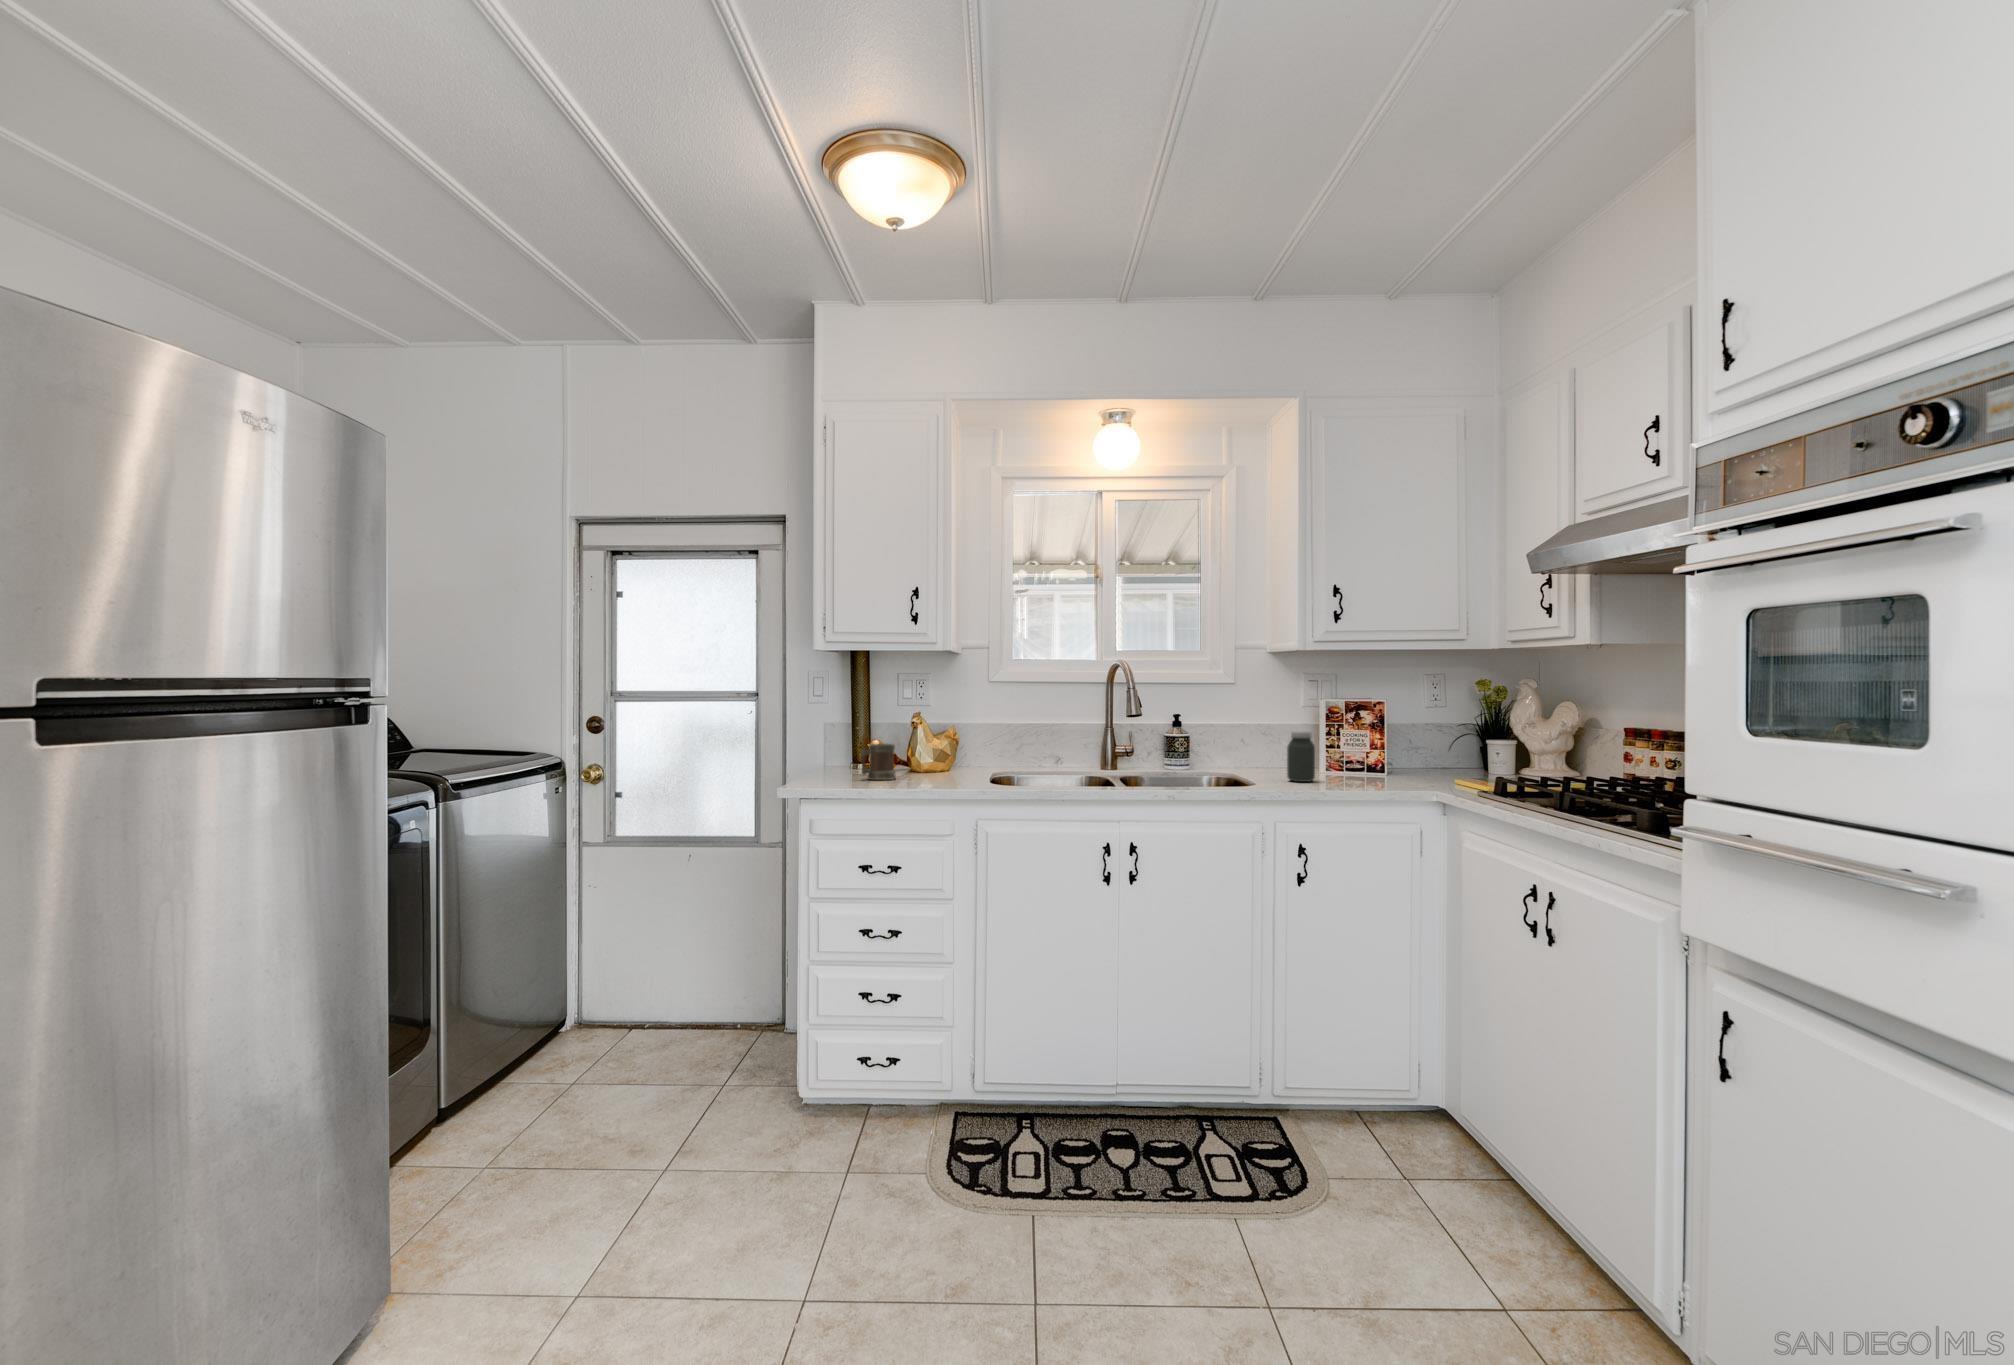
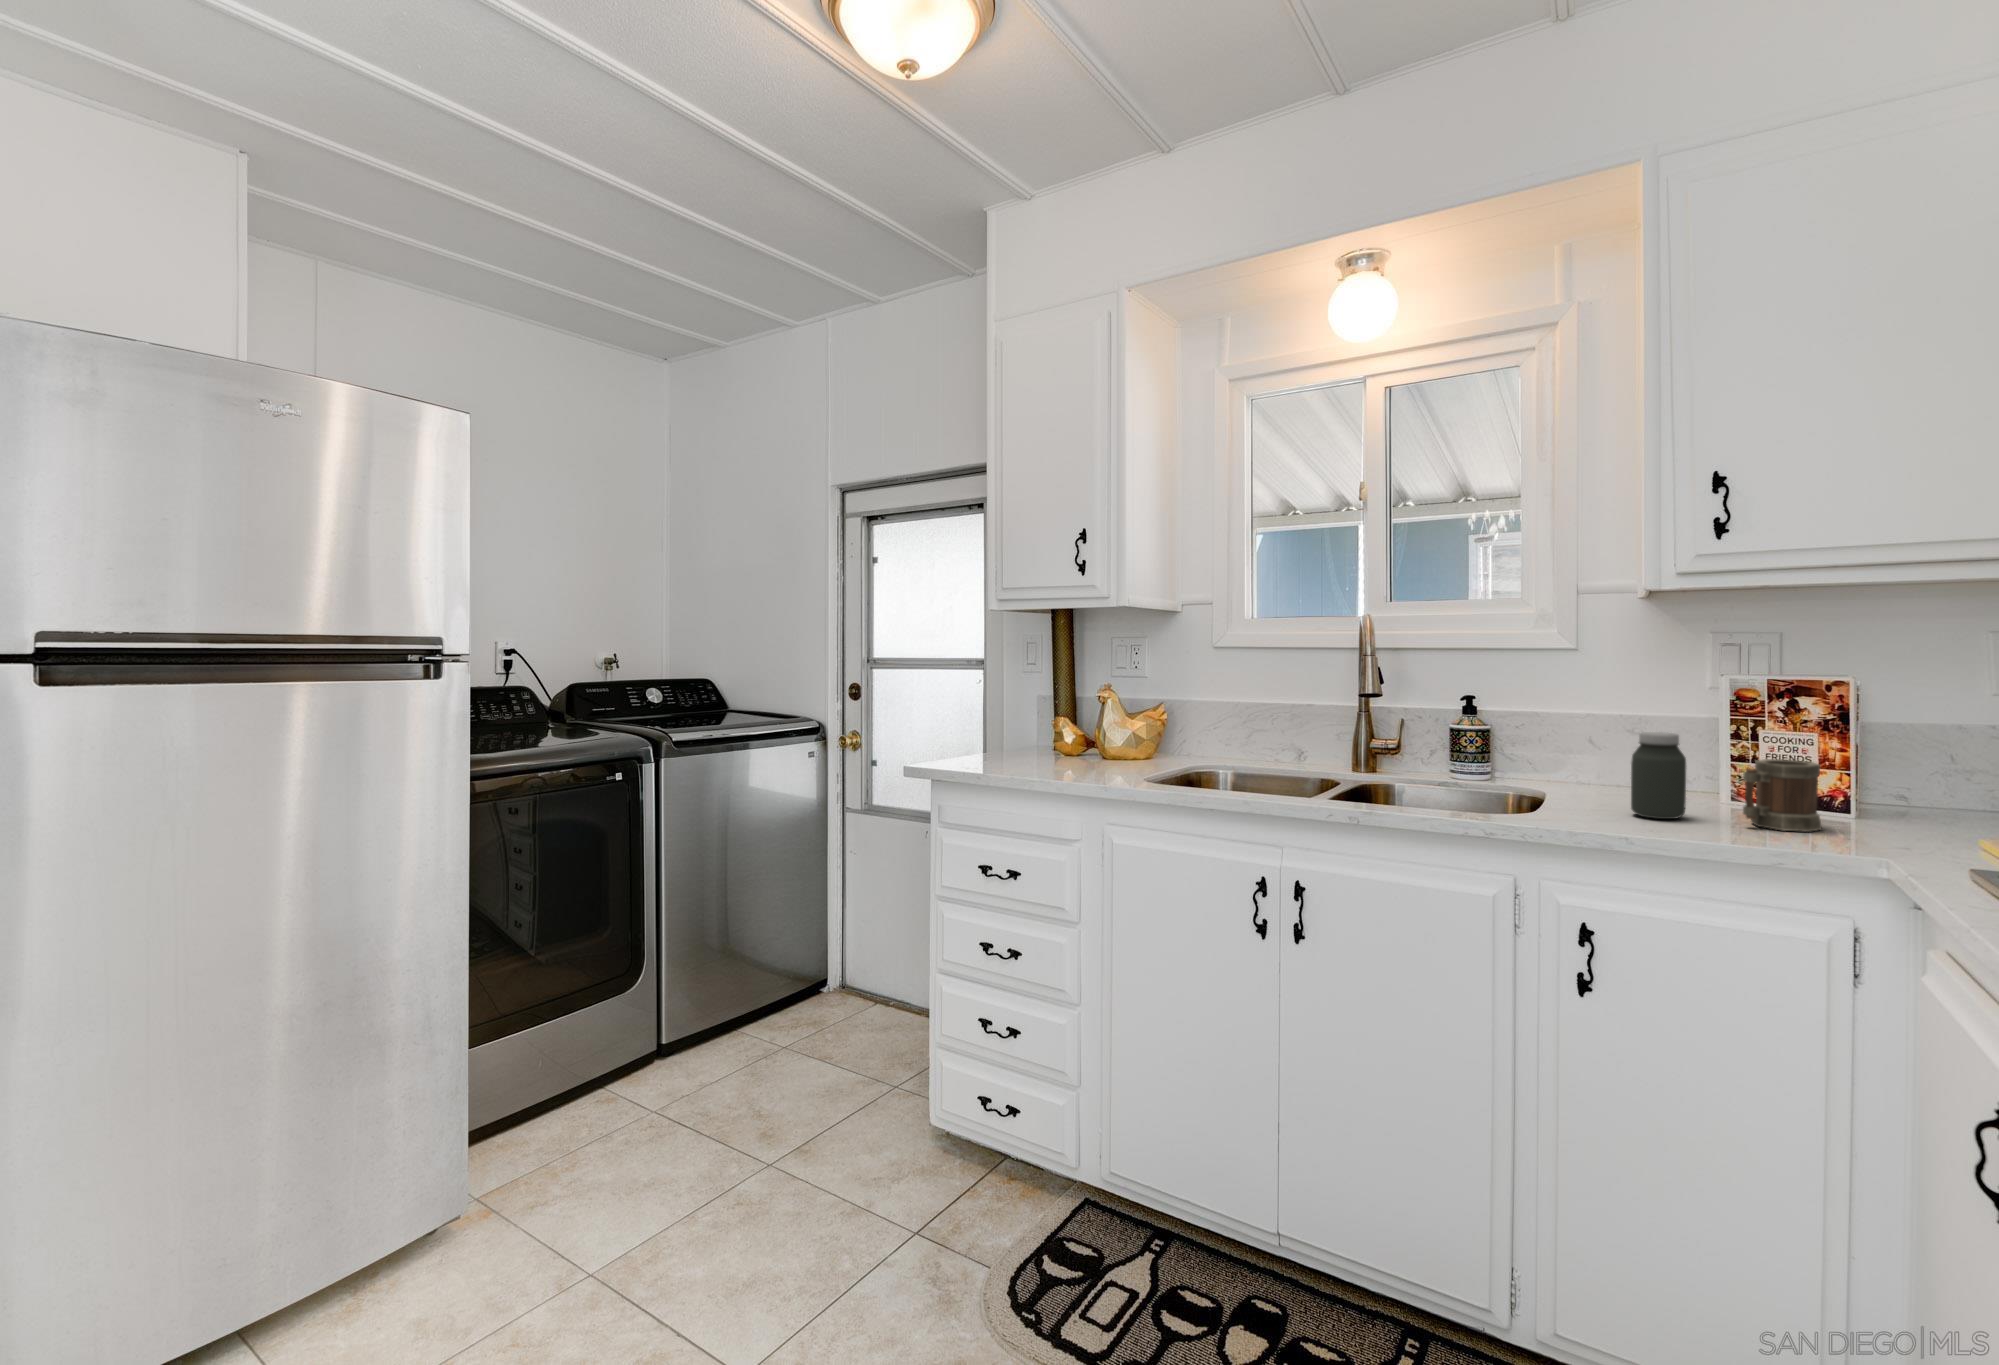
mug: present [861,744,896,780] -> present [1743,759,1822,832]

